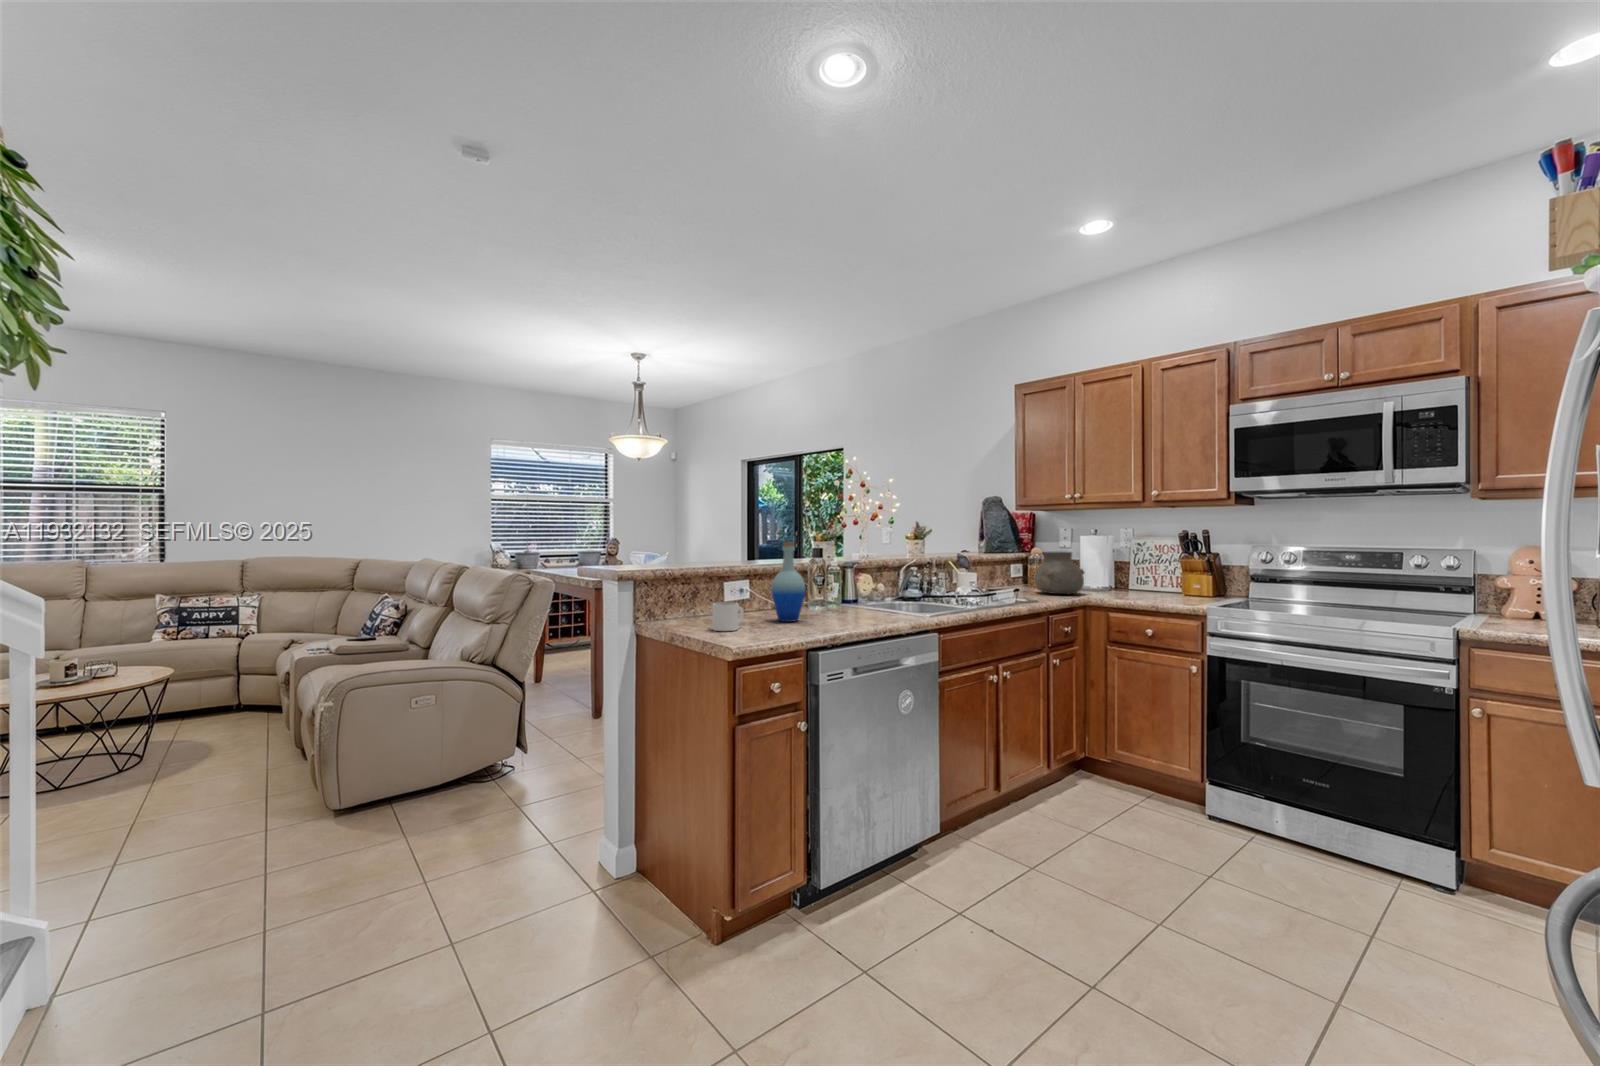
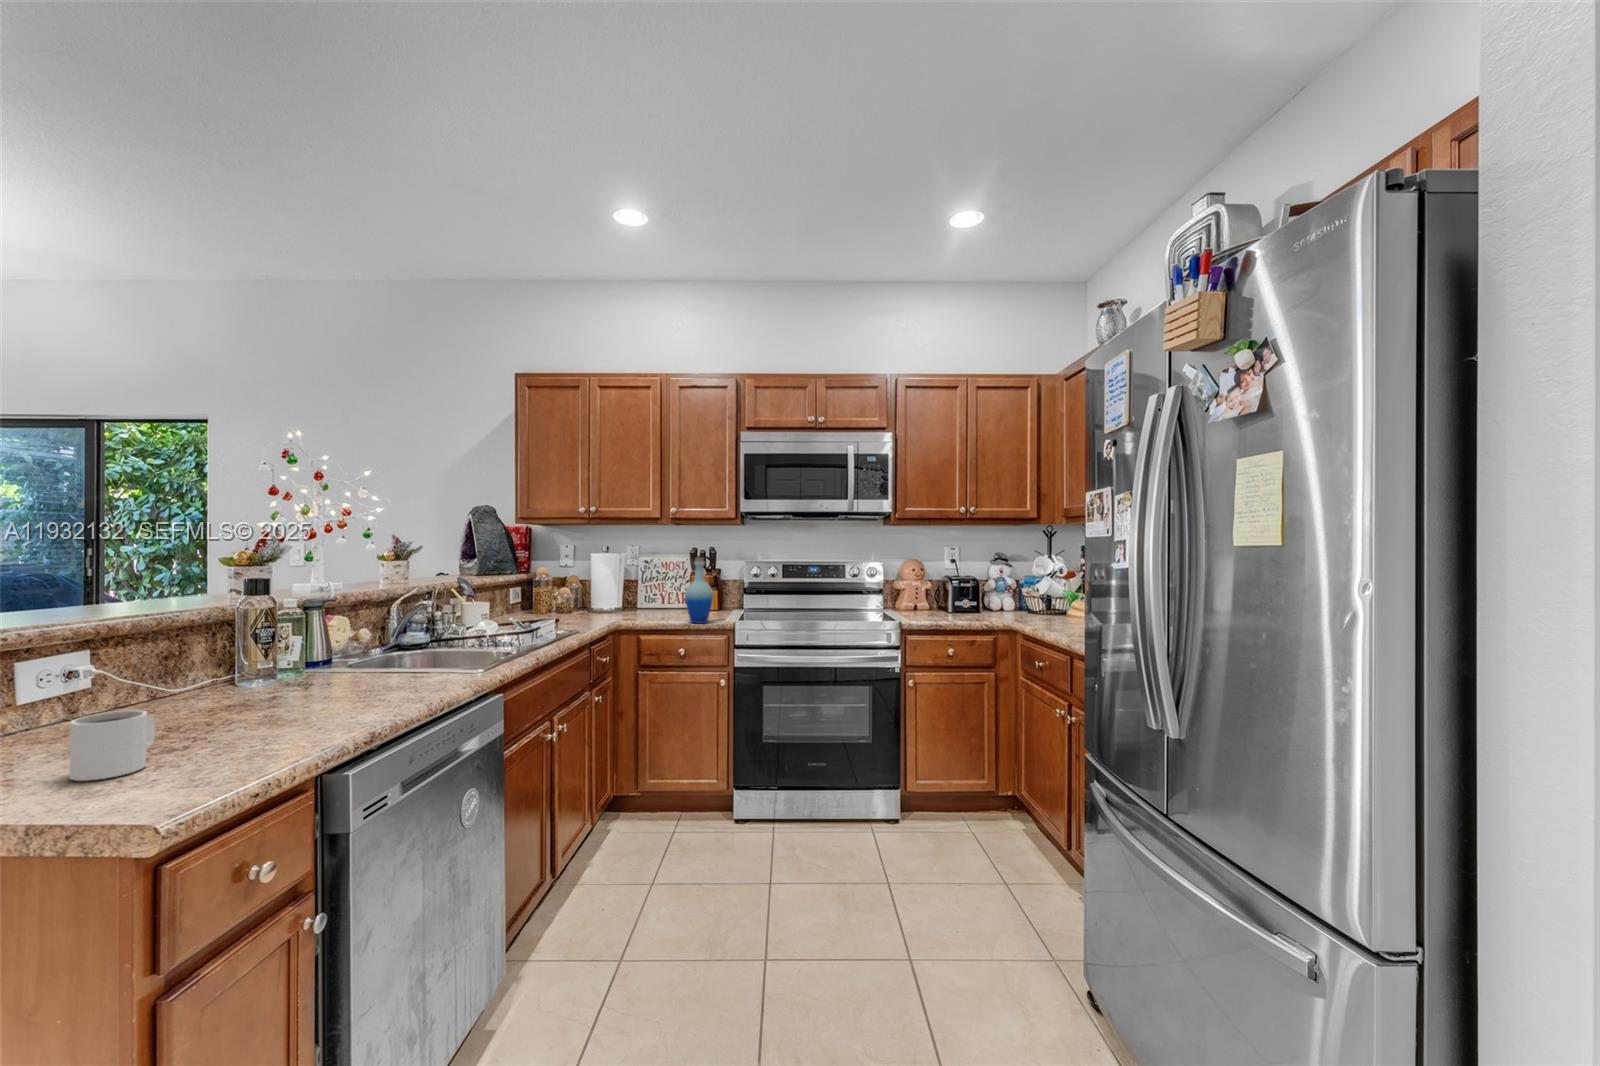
bottle: present [771,542,805,622] -> present [685,558,713,623]
vase: present [1034,552,1084,594] -> none [553,572,609,620]

